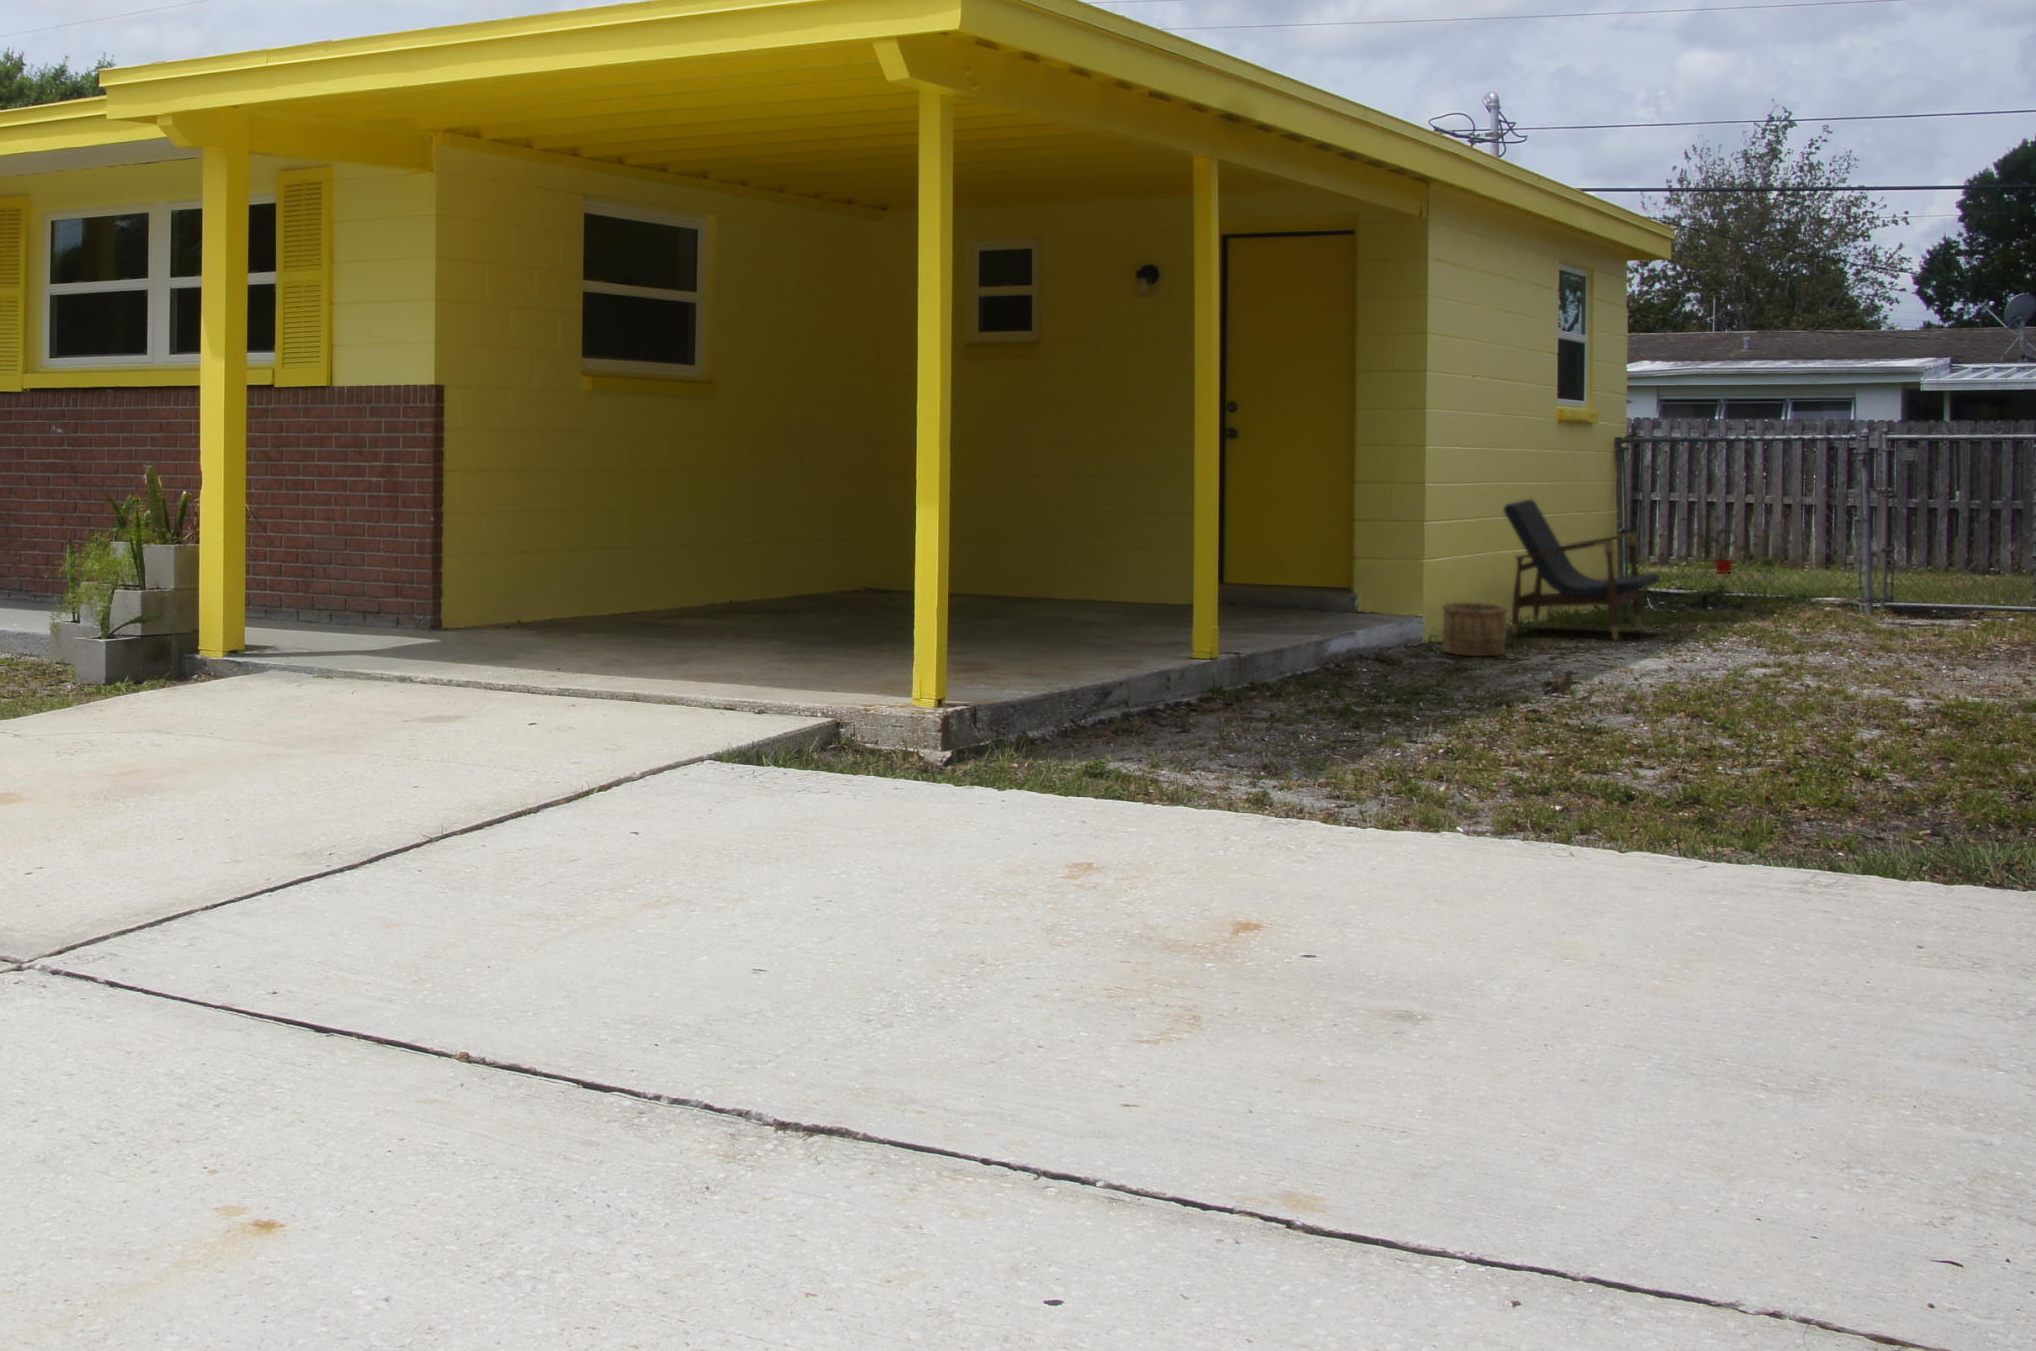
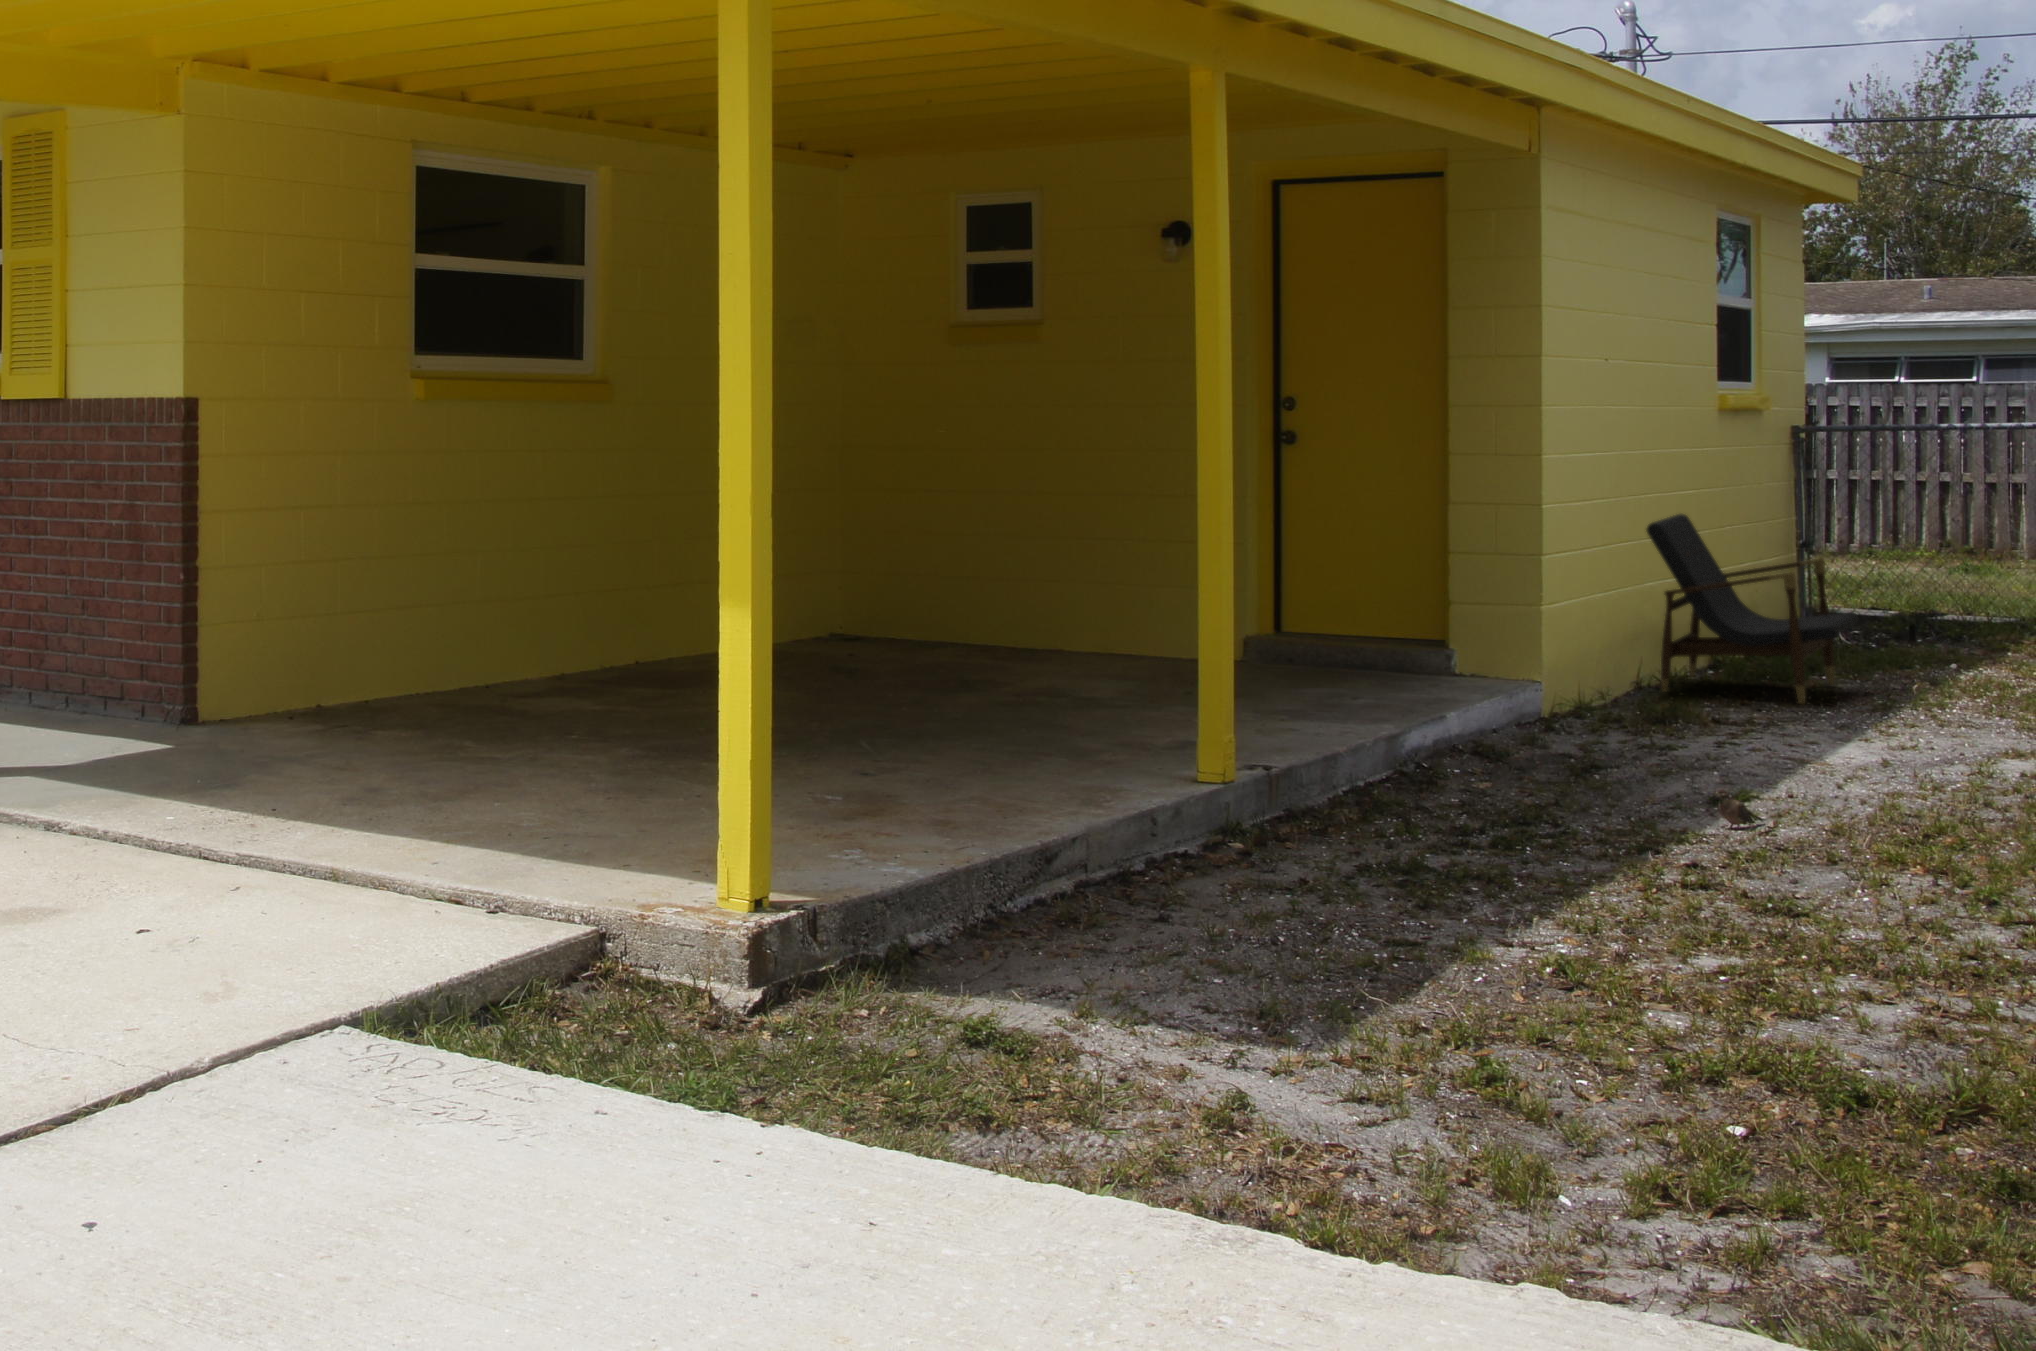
potted plant: present [1691,515,1757,573] -> none [1879,510,1981,582]
wooden bucket: present [1442,602,1507,657] -> none [1564,662,1656,738]

